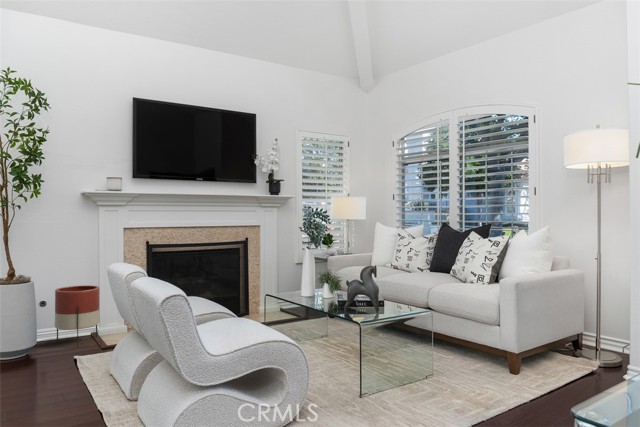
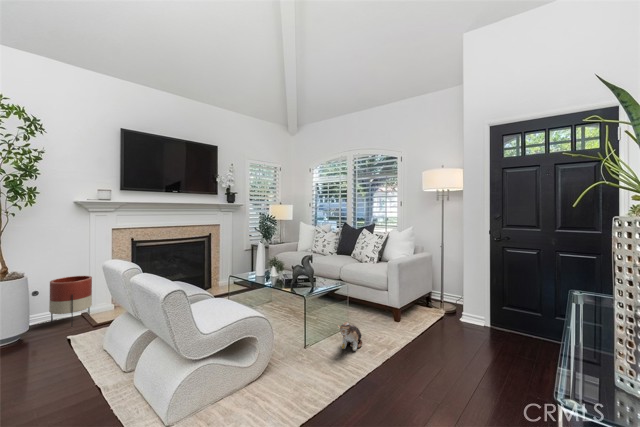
plush toy: none [401,364,447,408] -> present [338,322,362,351]

